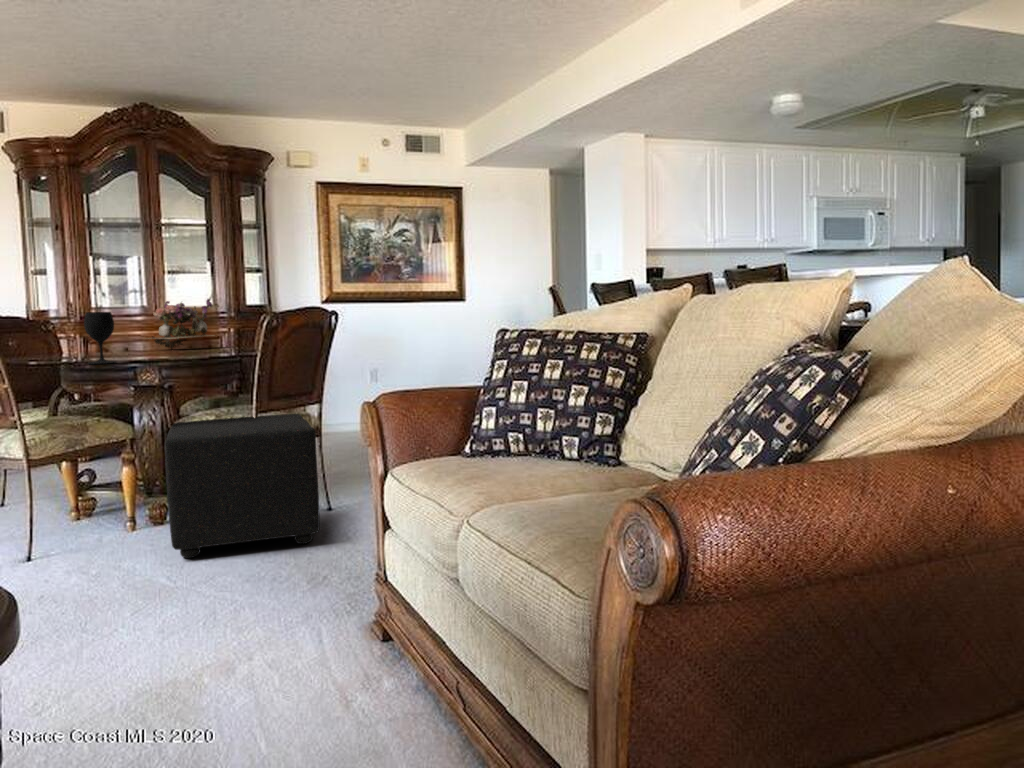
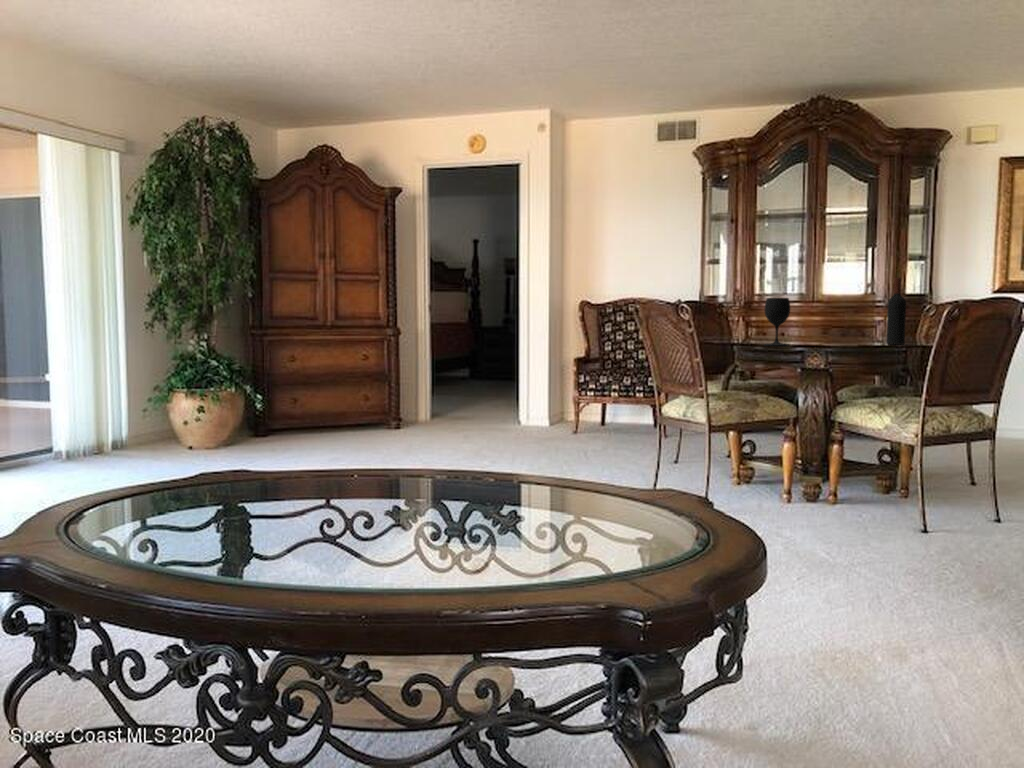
wine bottle: none [220,290,240,355] -> present [886,278,906,345]
flower arrangement: present [149,298,212,349] -> none [801,285,872,337]
ottoman: present [165,414,320,558] -> none [833,407,996,549]

